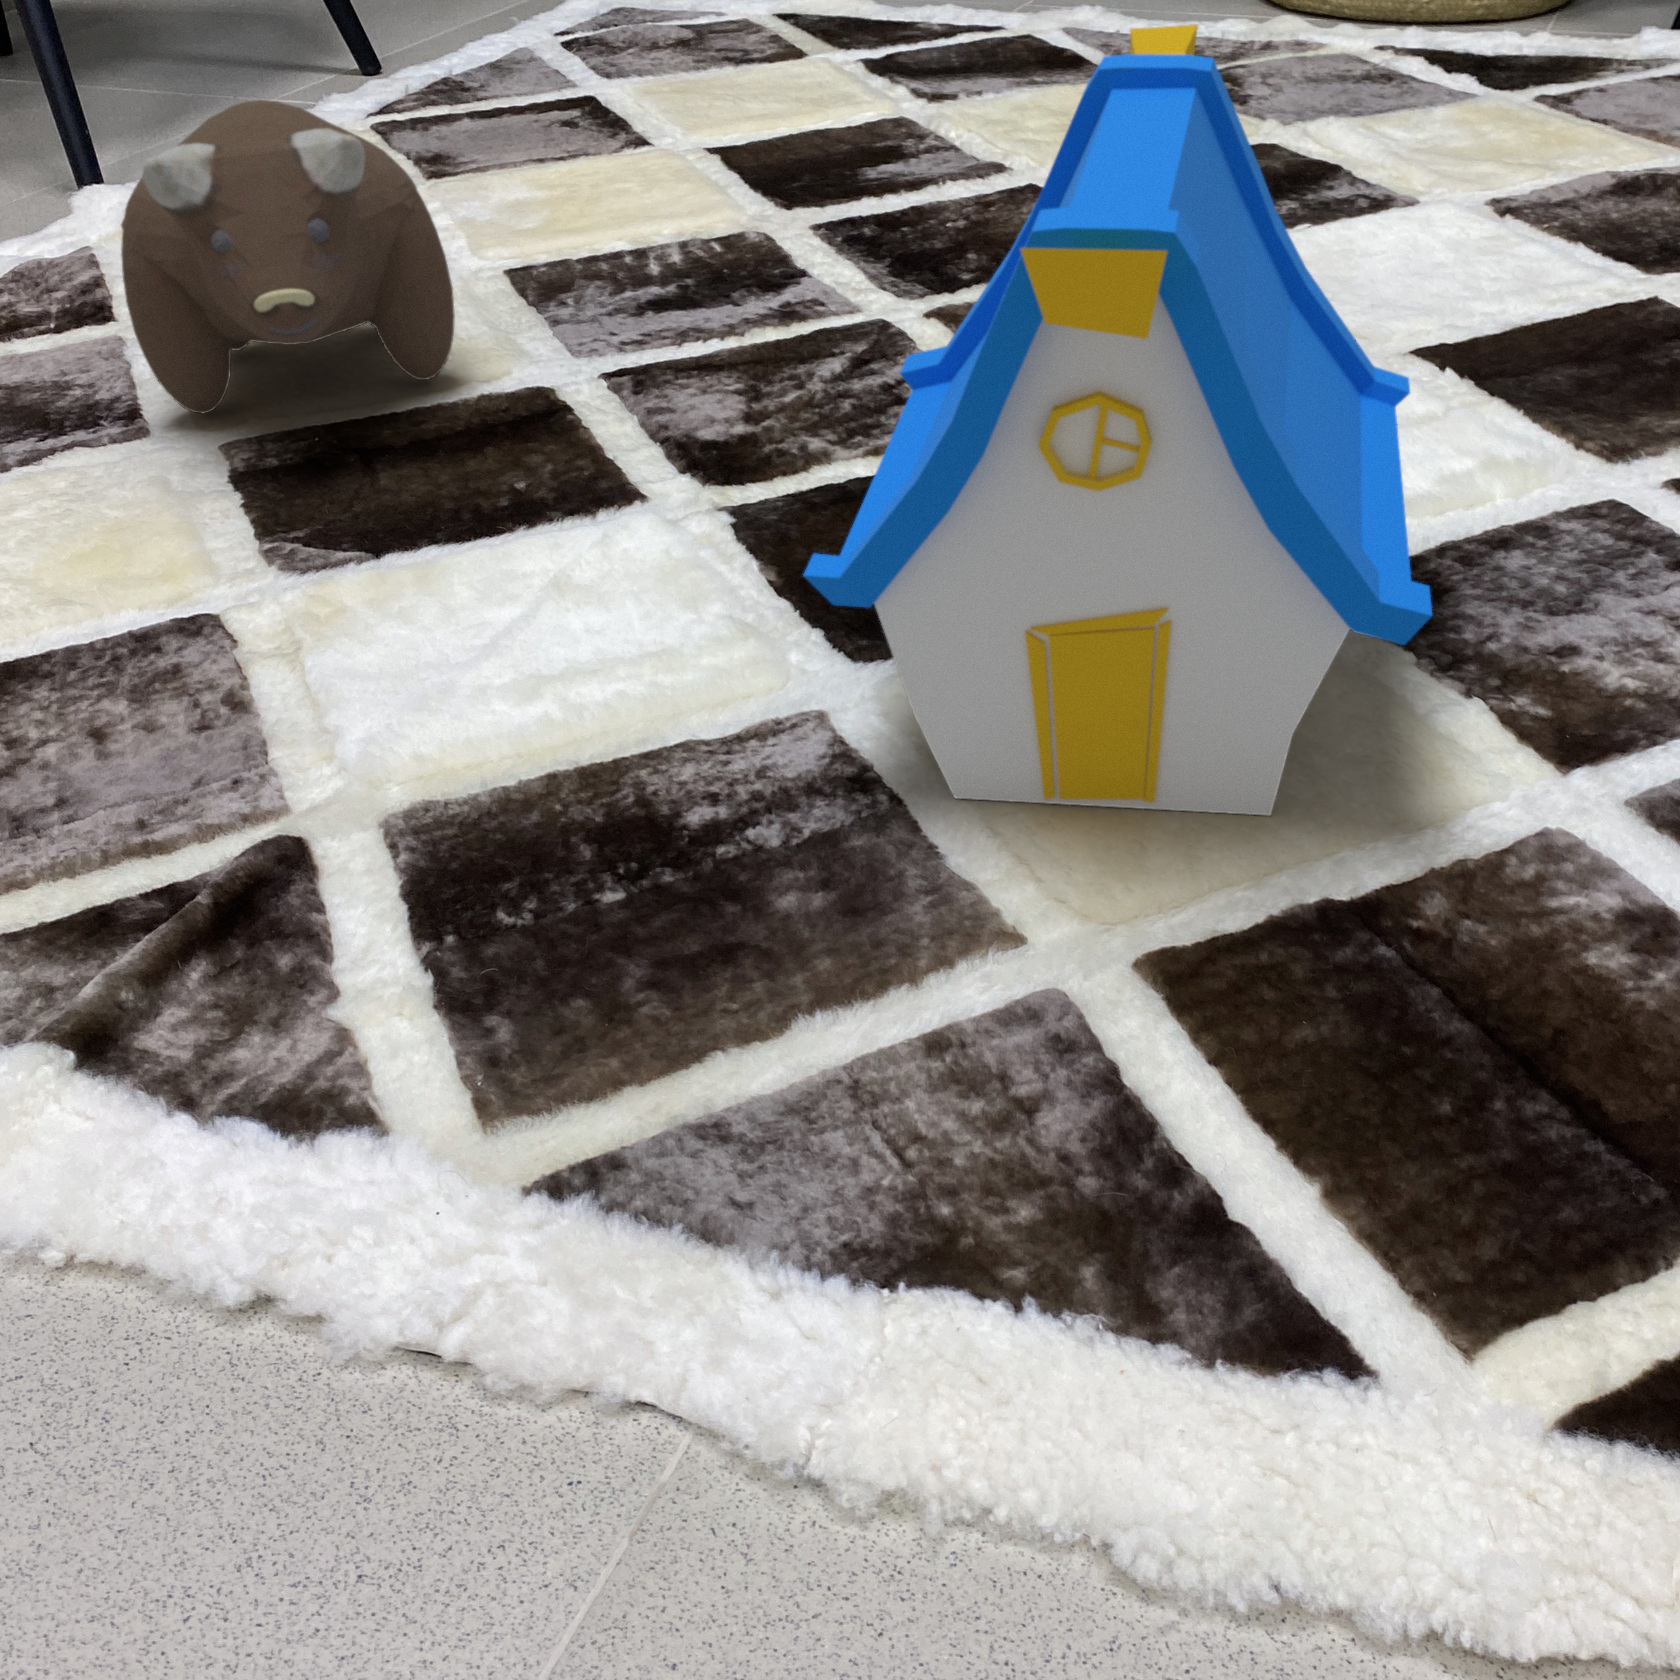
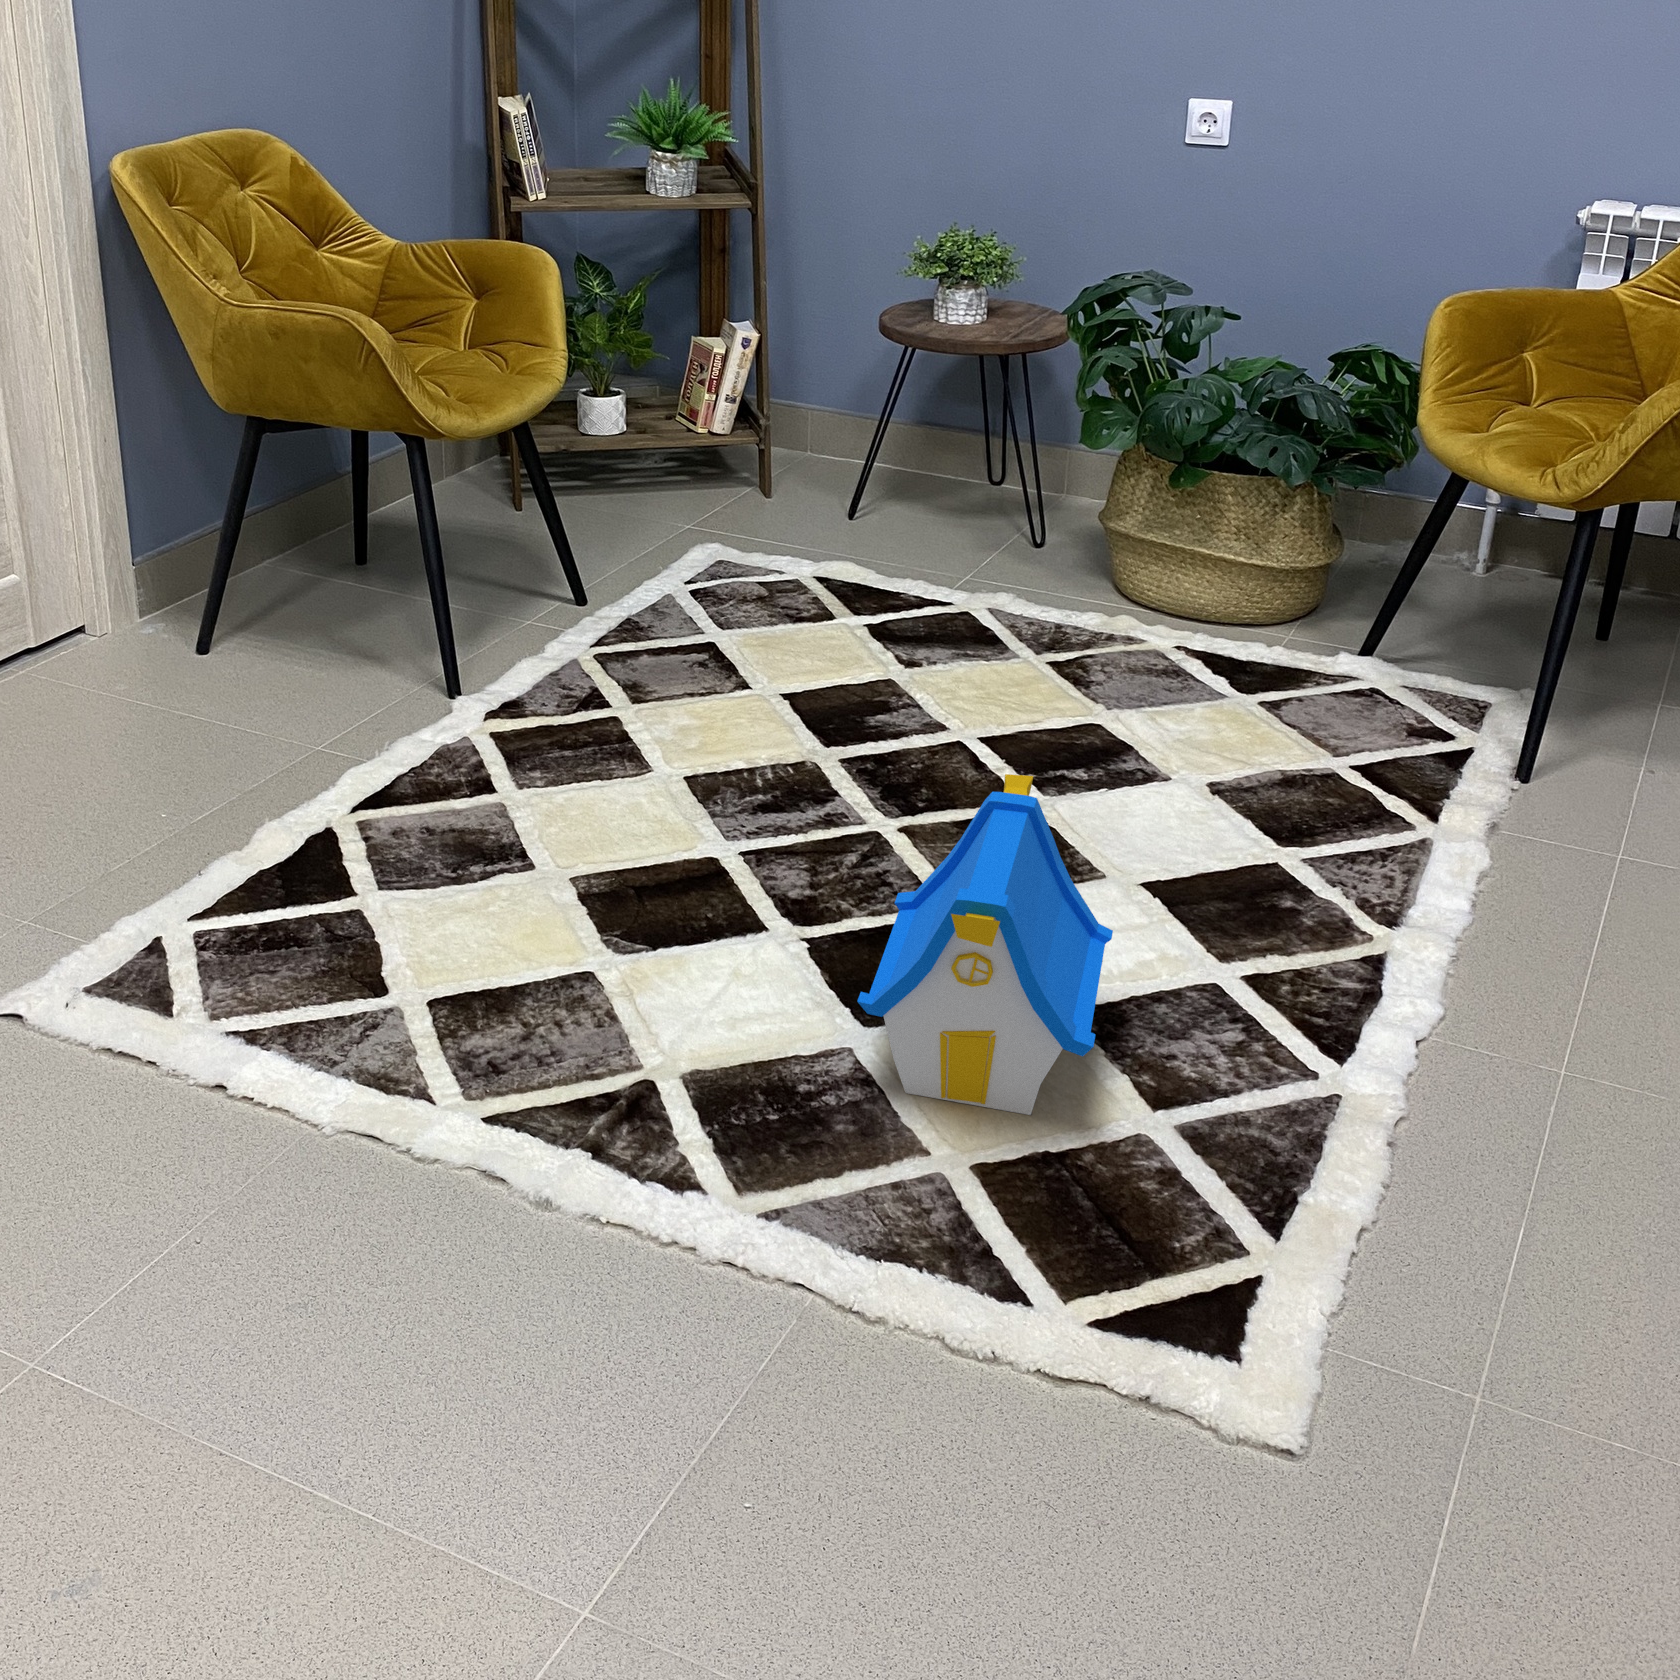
plush toy: present [121,100,455,413] -> none [535,715,677,858]

